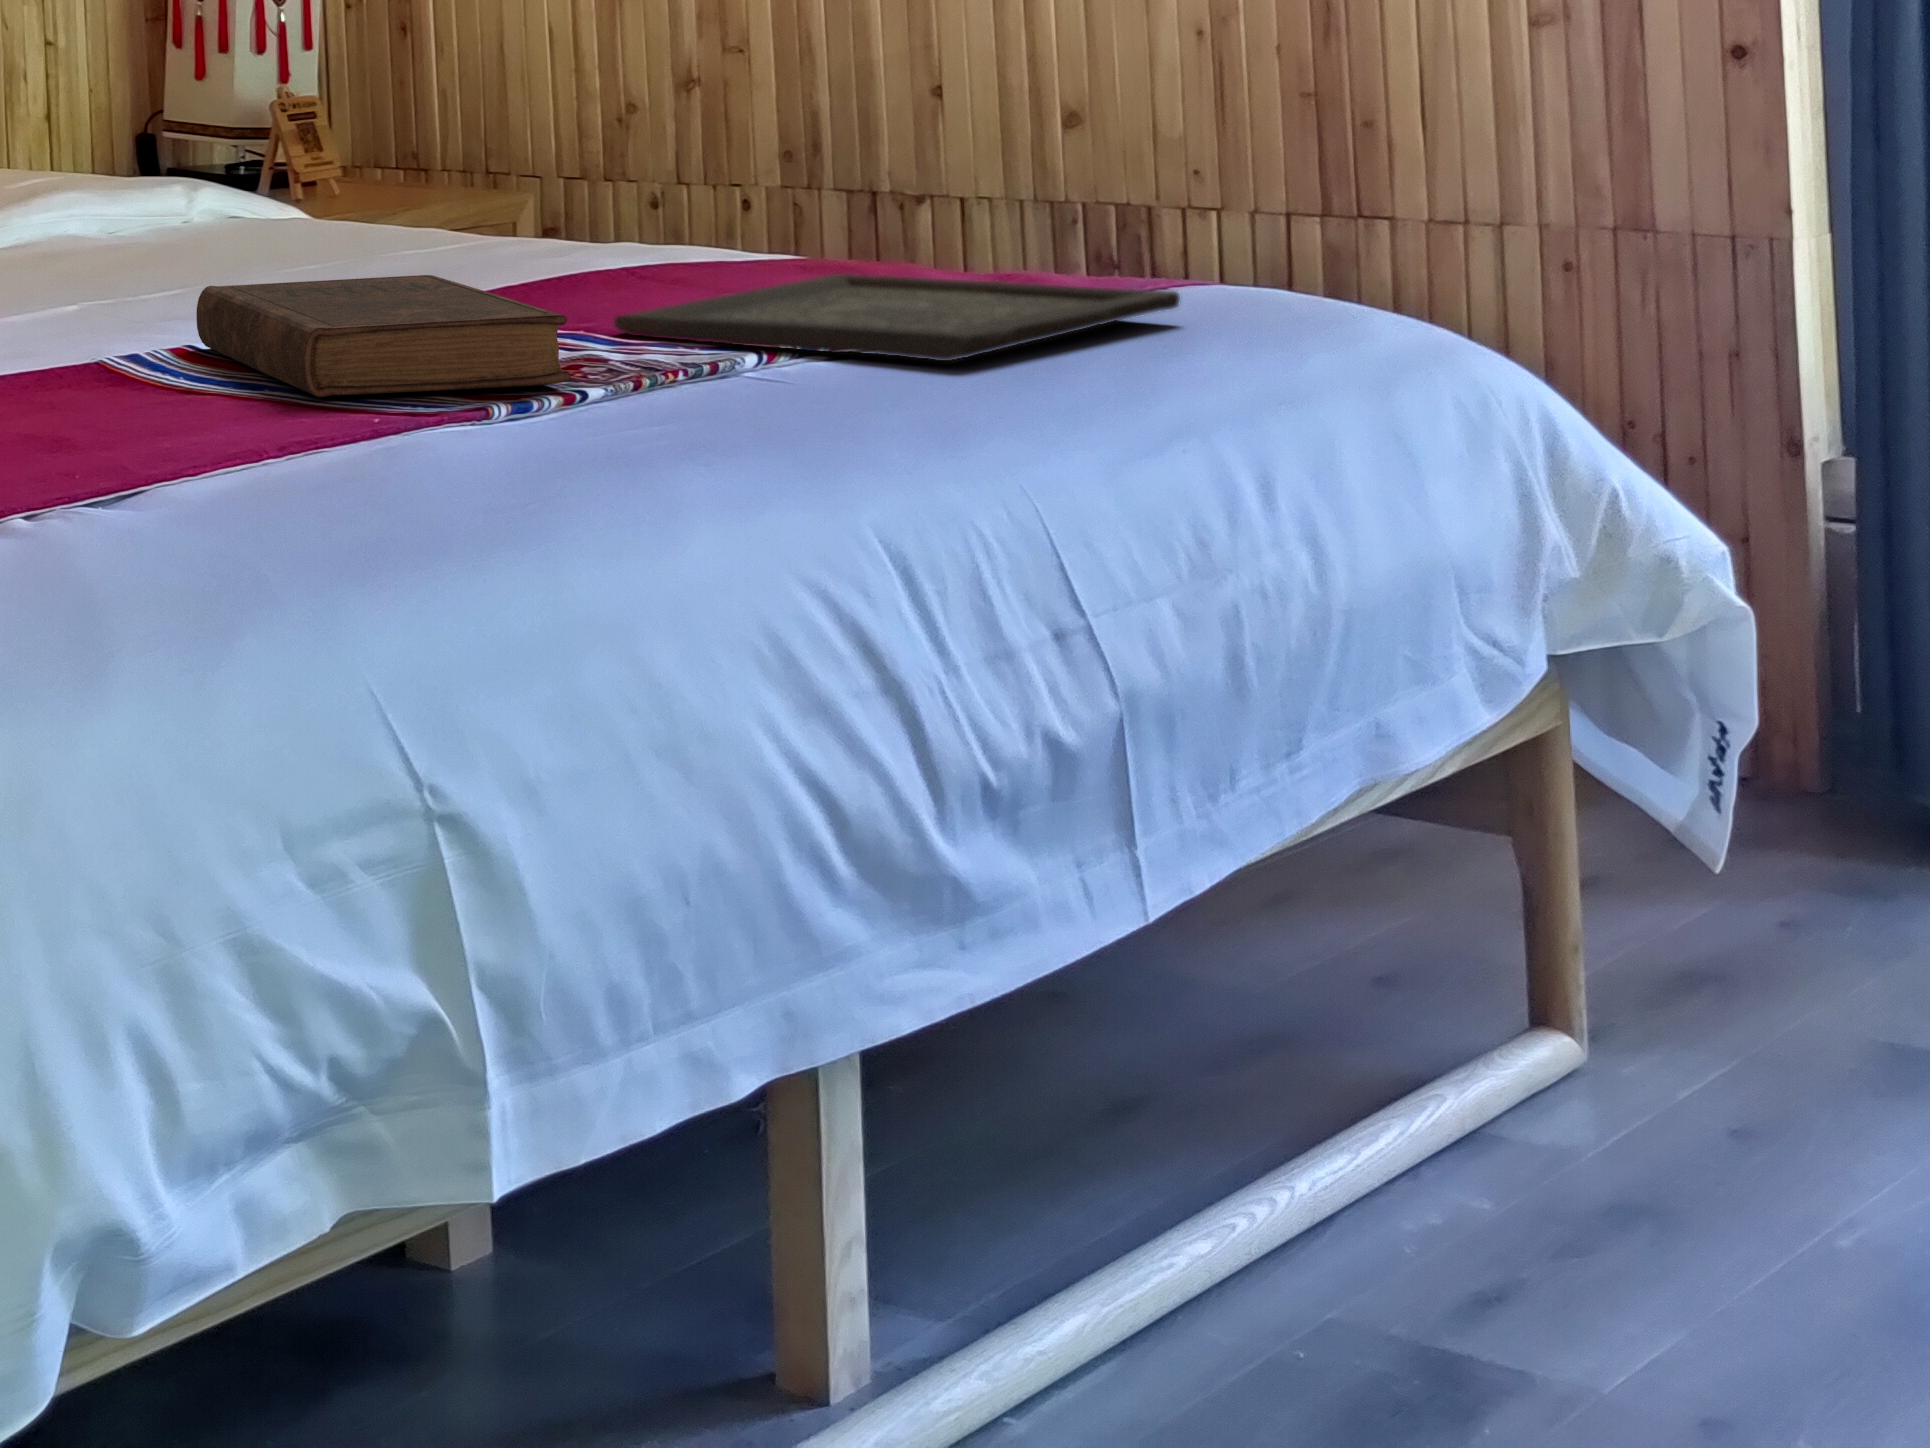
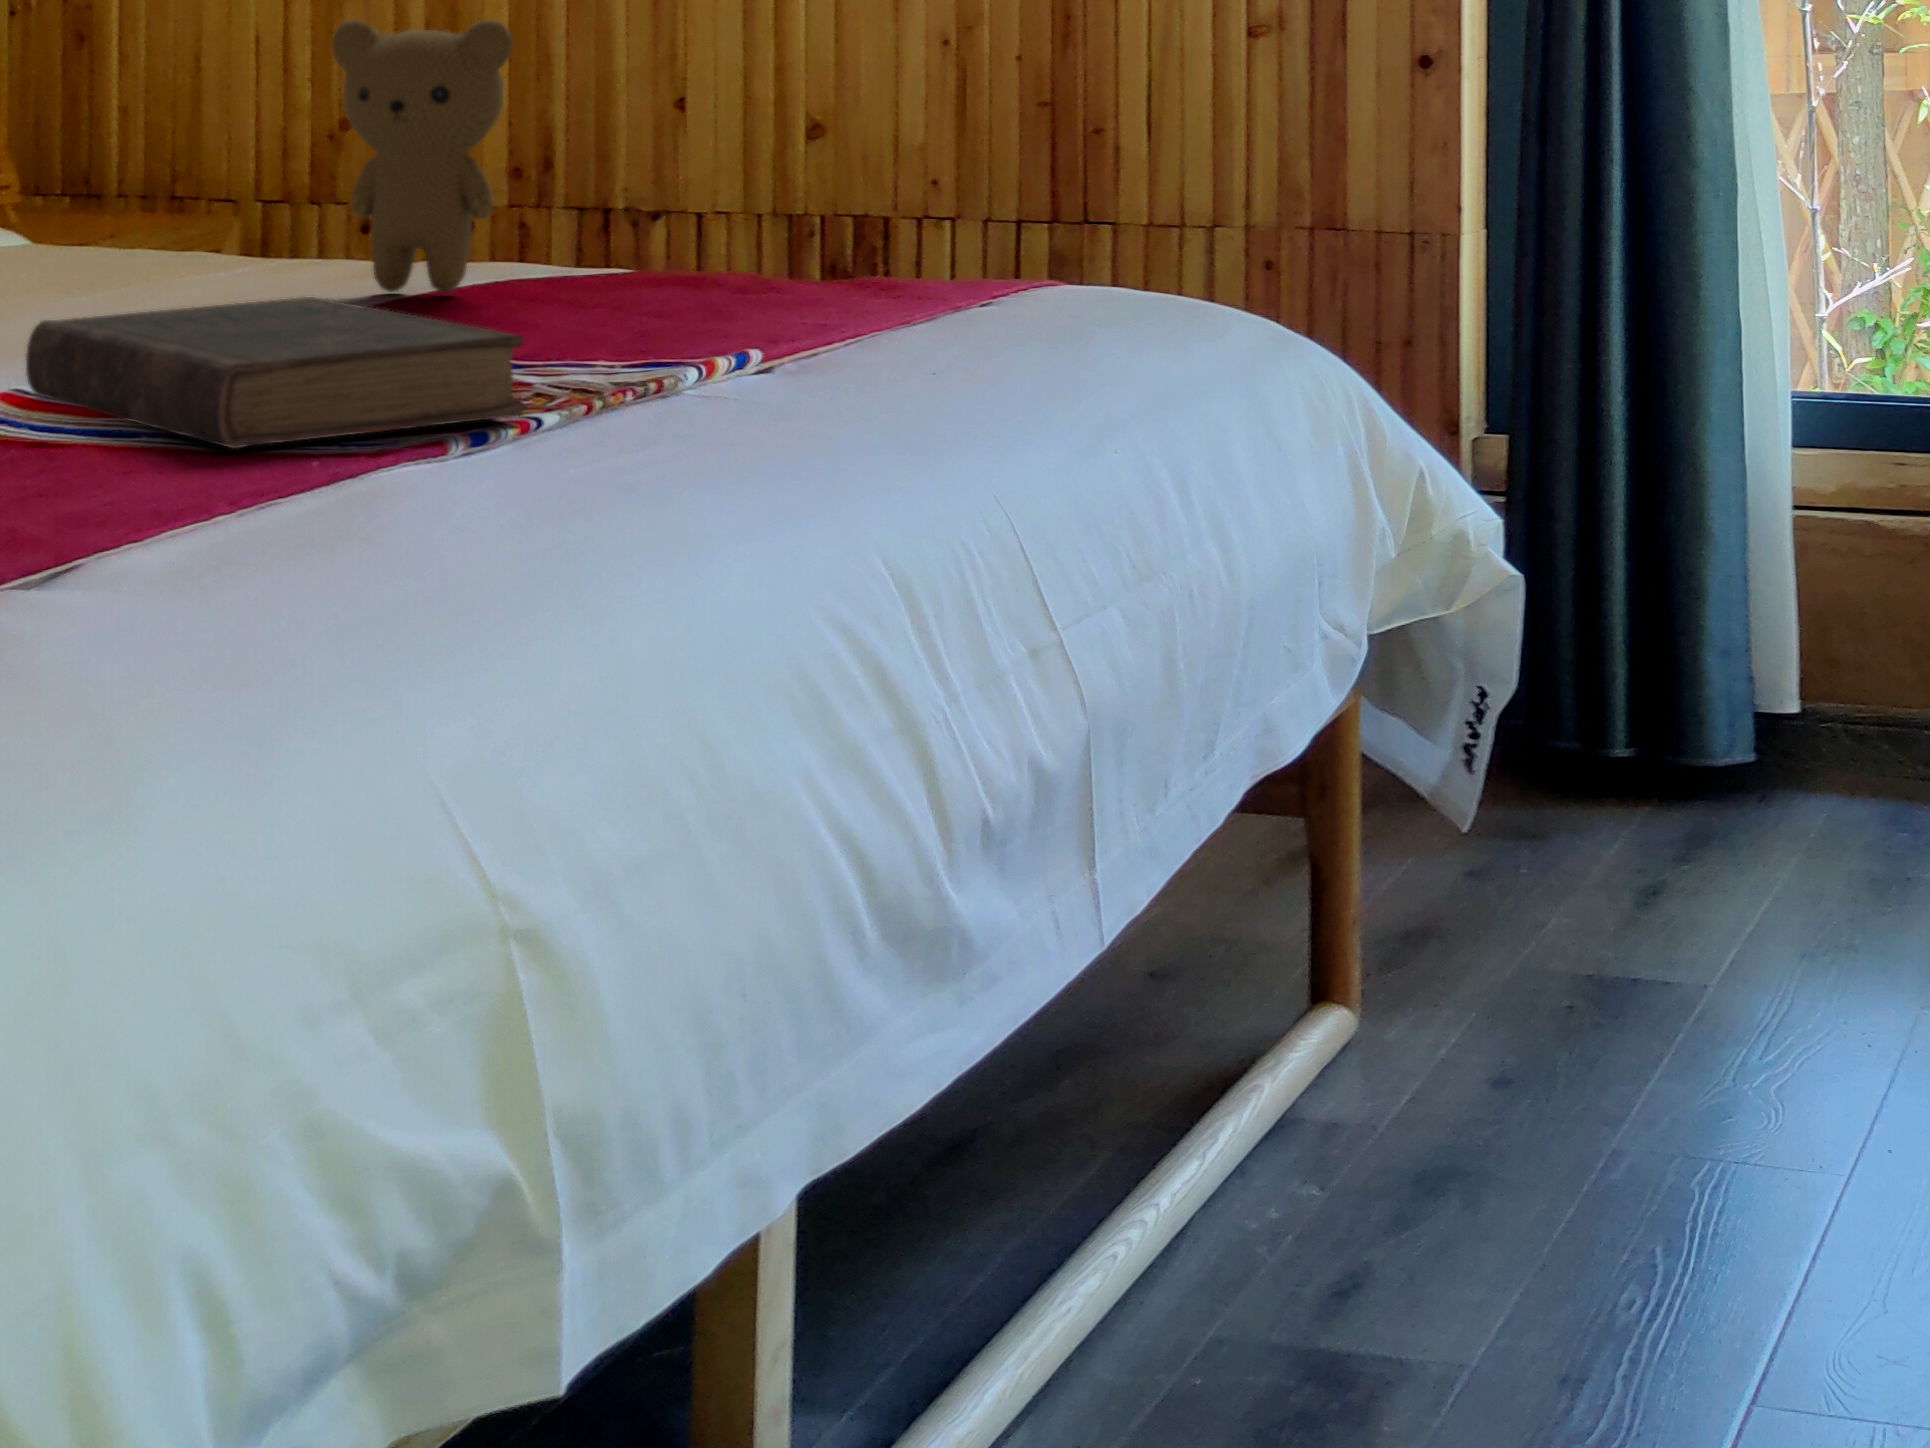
teddy bear: none [497,32,648,275] -> present [332,20,513,293]
tray: present [614,274,1180,361] -> none [516,281,1083,368]

